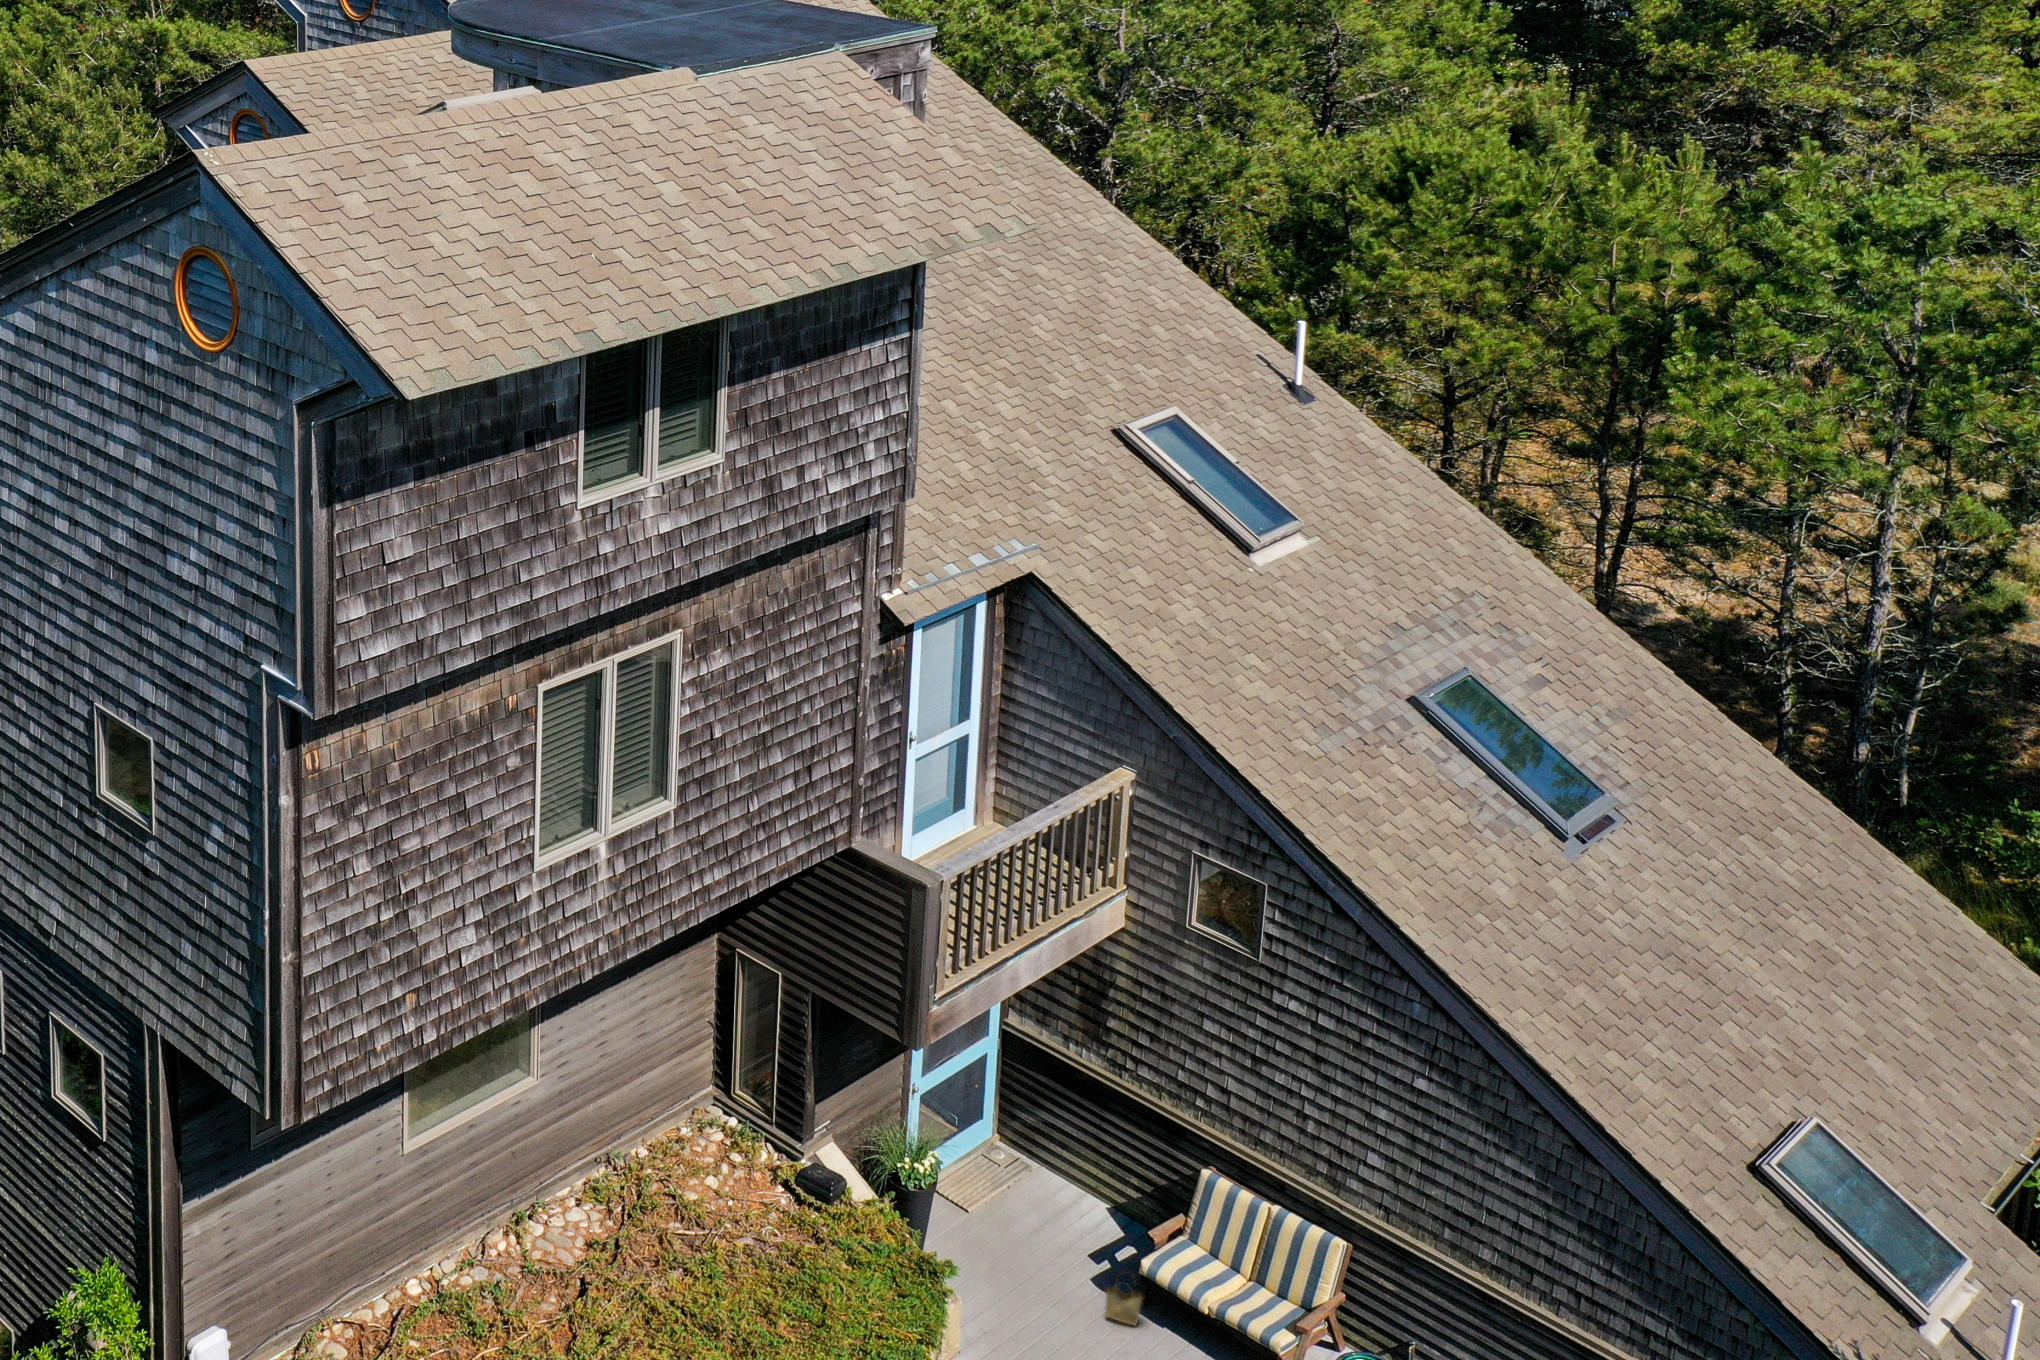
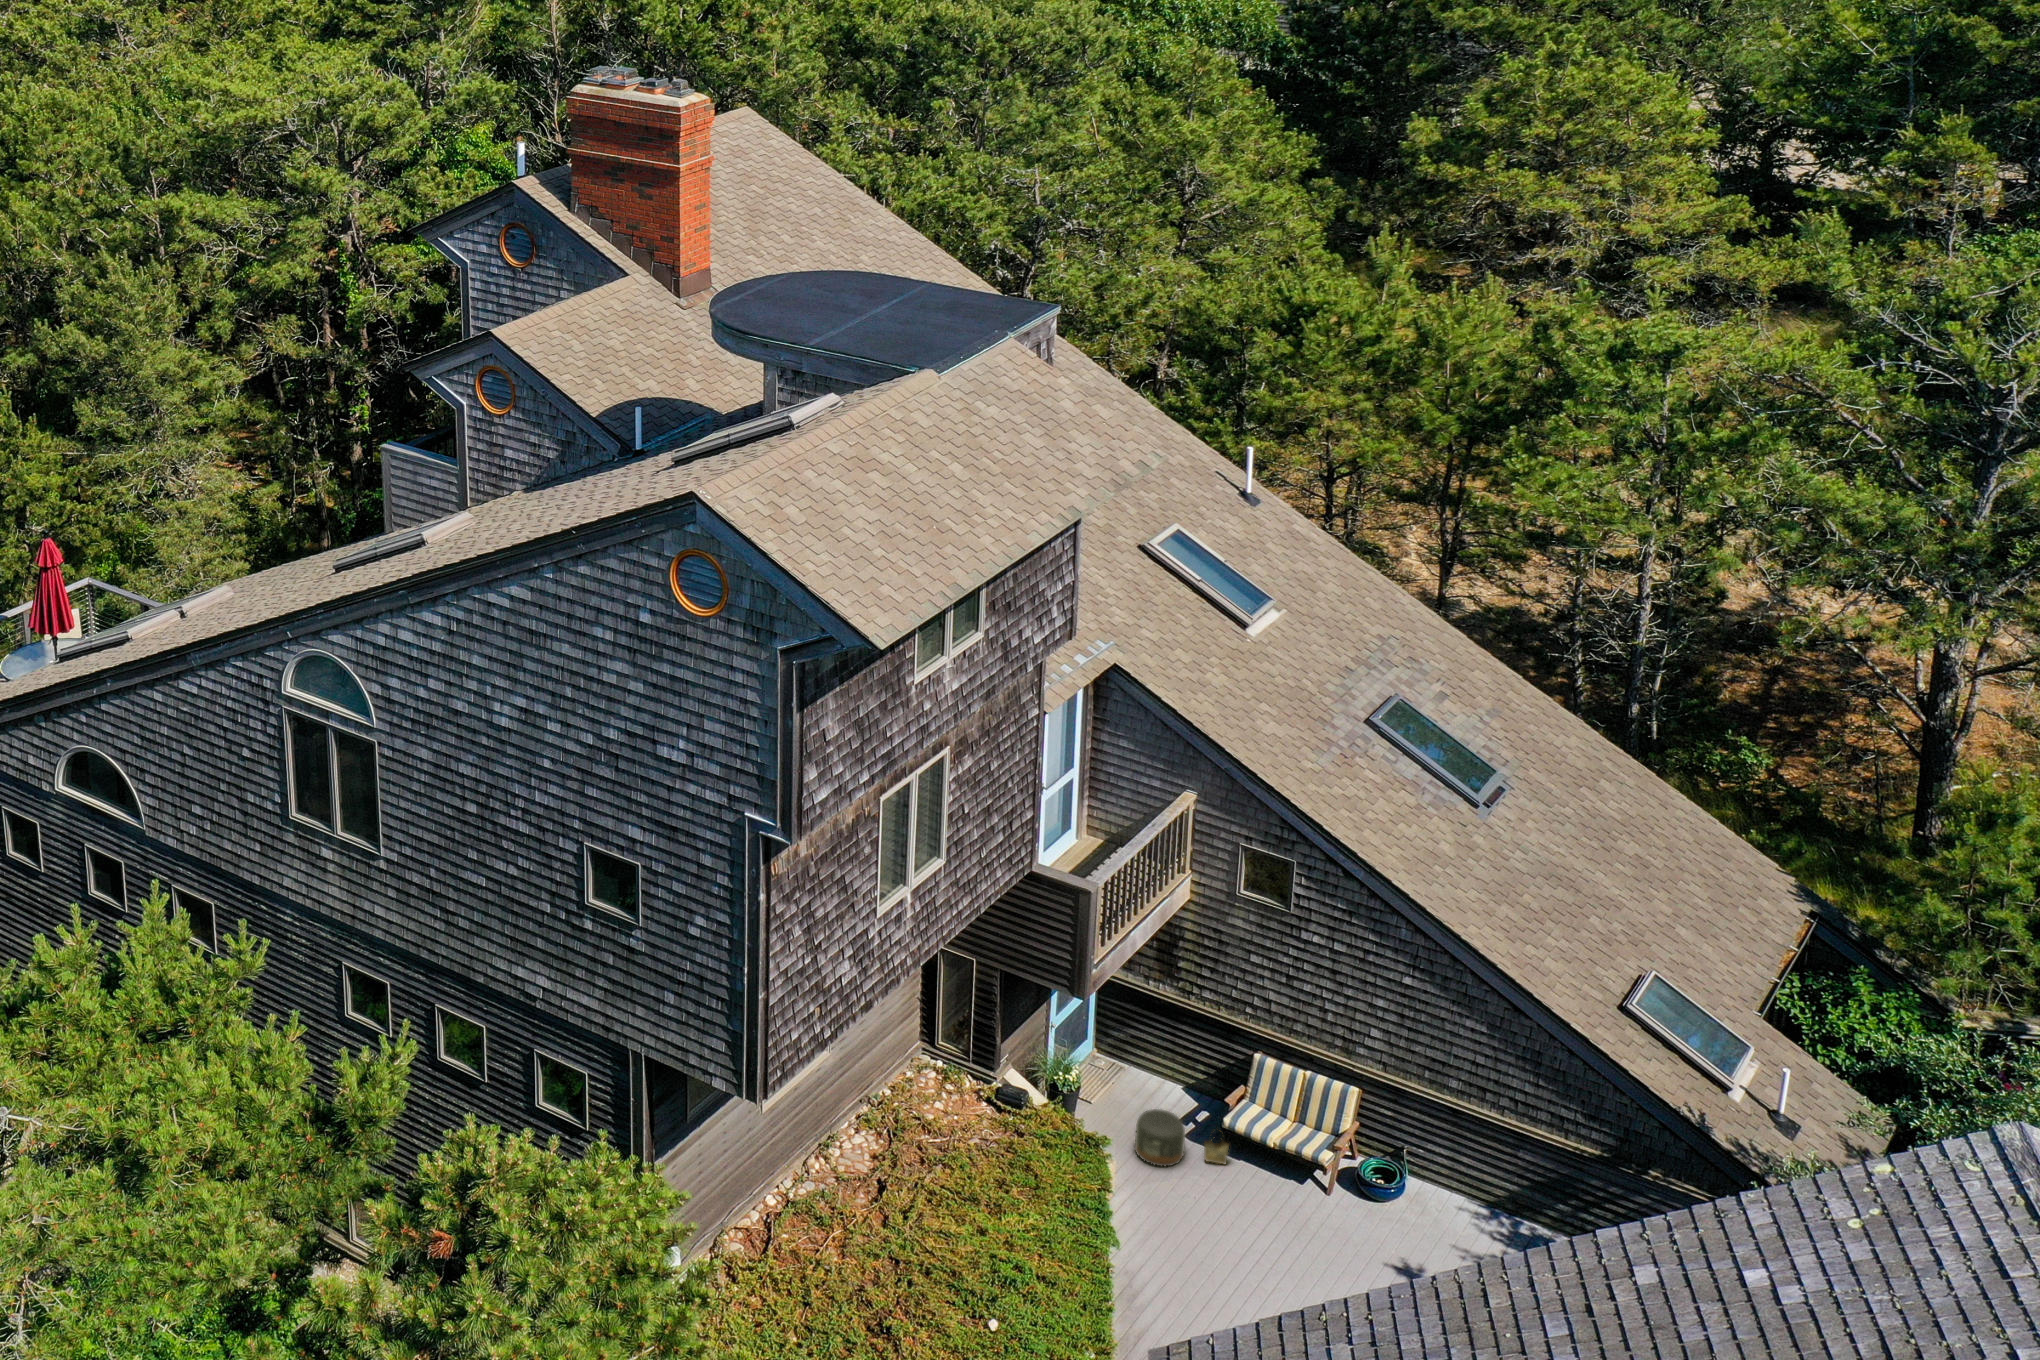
pouf: none [1007,1230,1081,1318] -> present [1135,1109,1185,1166]

